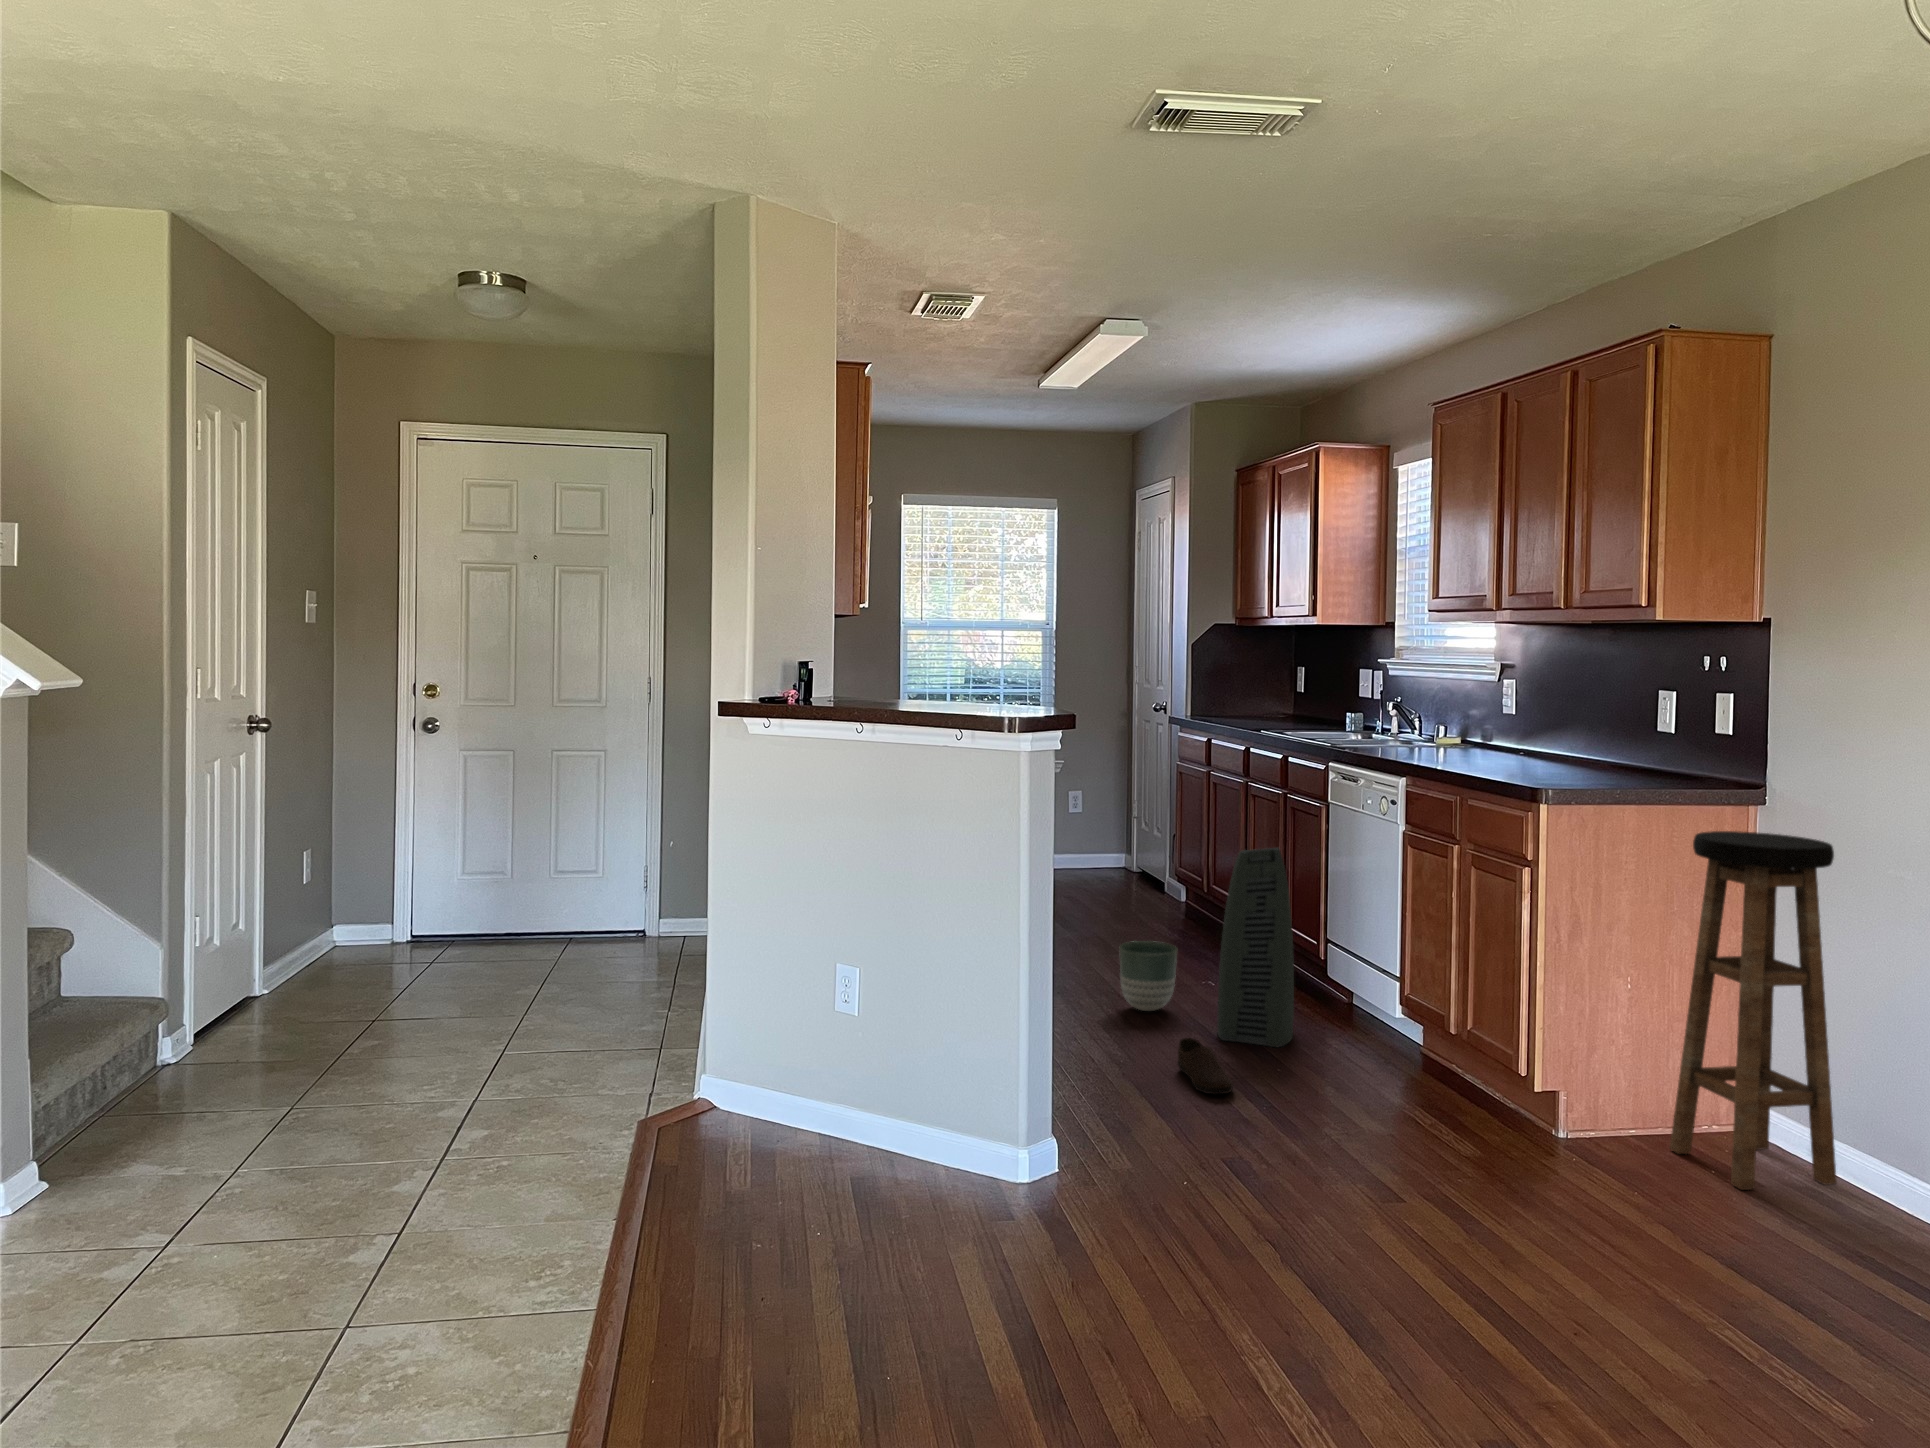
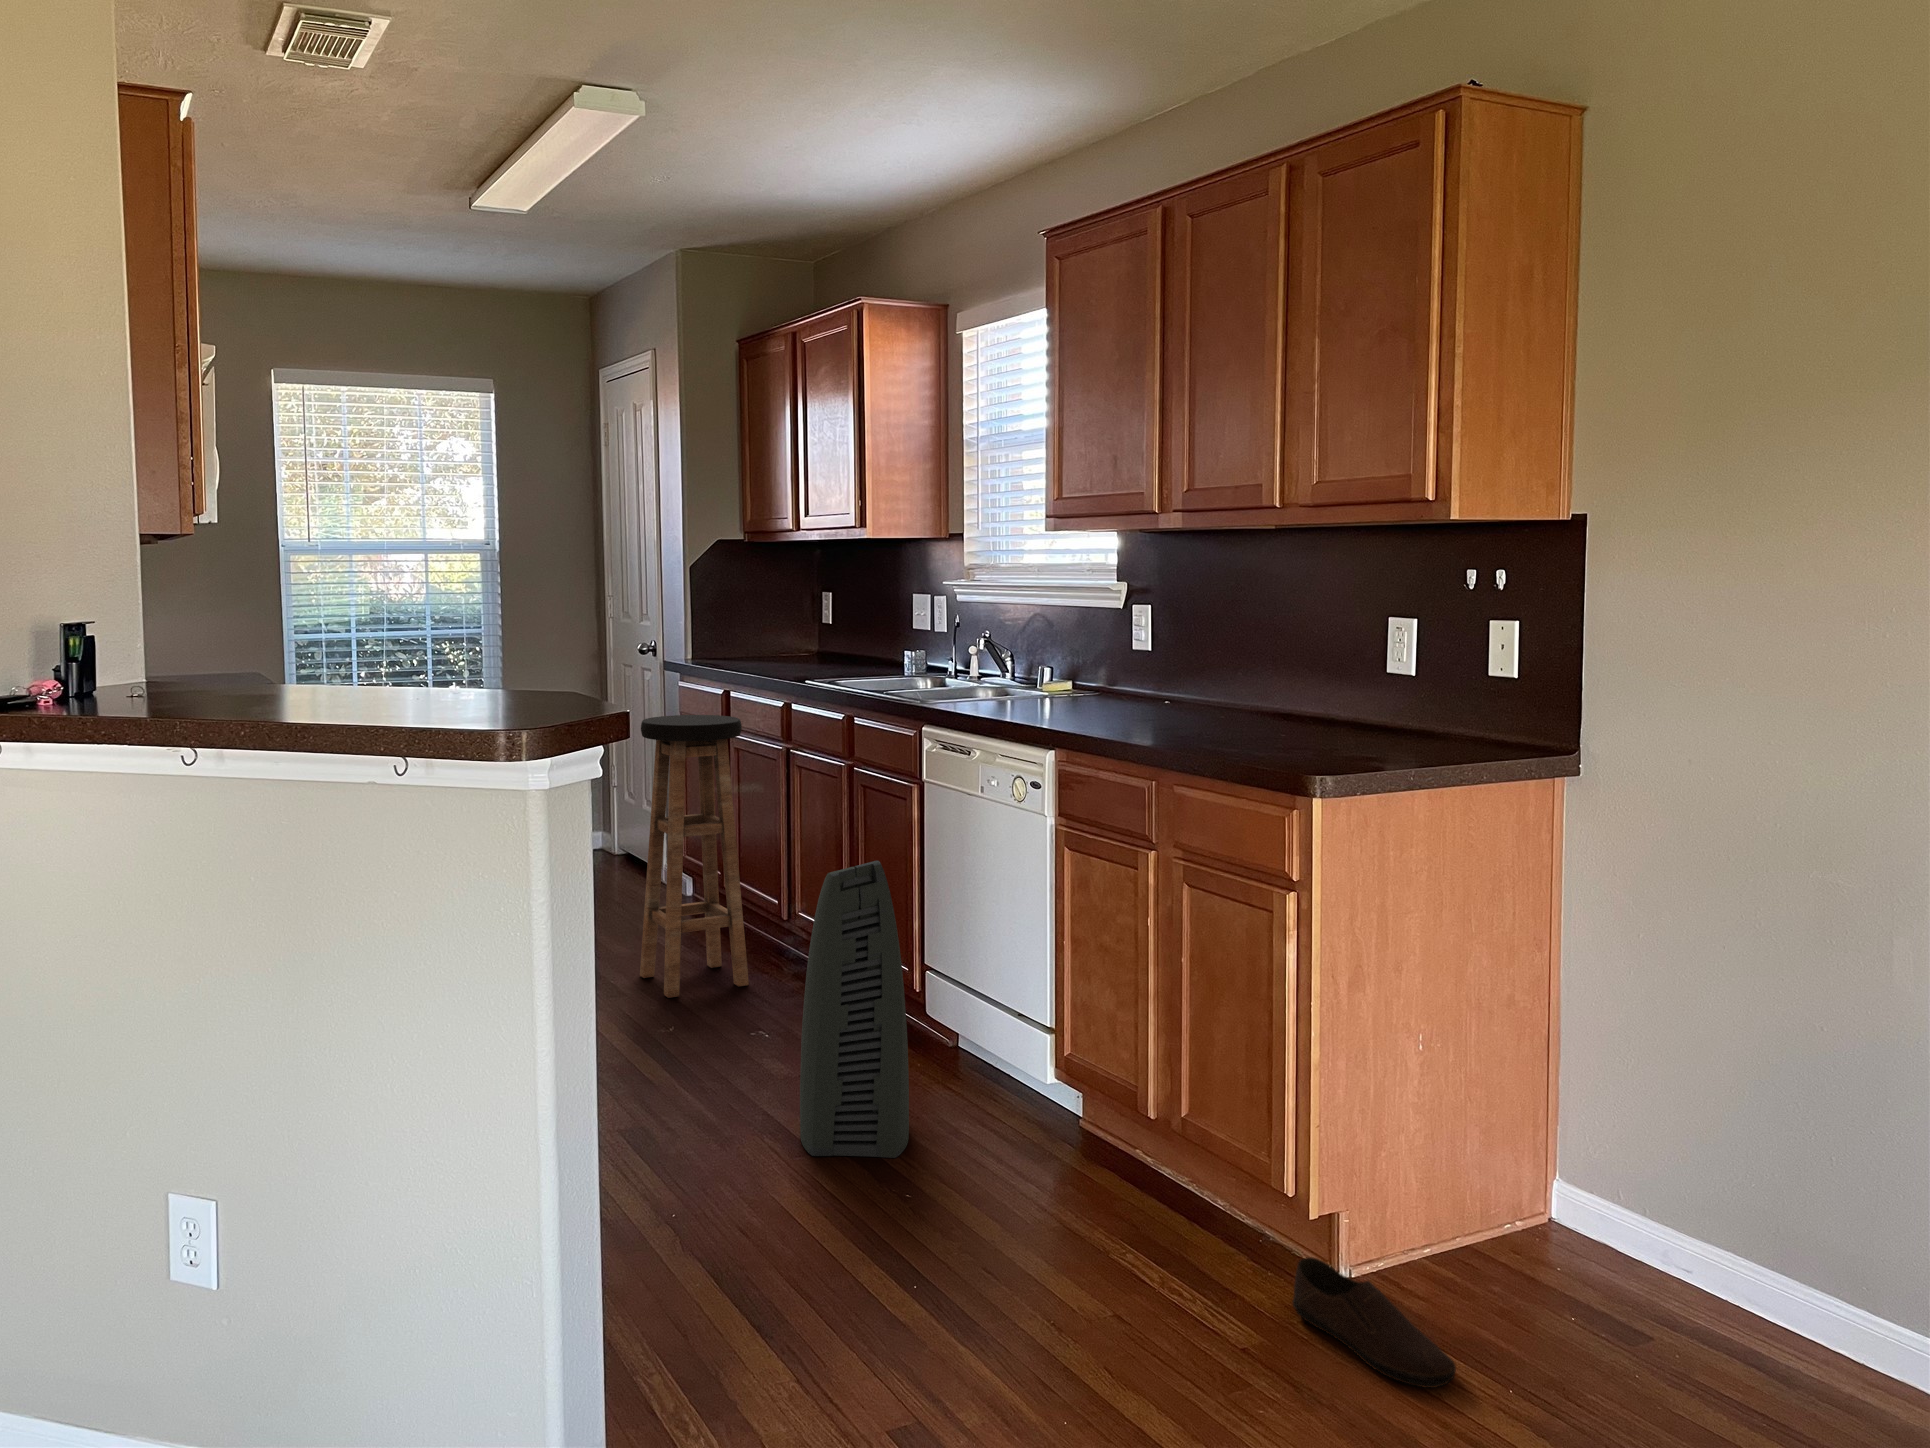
bar stool: present [1670,831,1837,1190] -> present [640,715,749,998]
planter: present [1120,941,1177,1011] -> none [642,1003,729,1111]
shoe: present [1178,1038,1234,1094] -> present [1293,1257,1456,1388]

